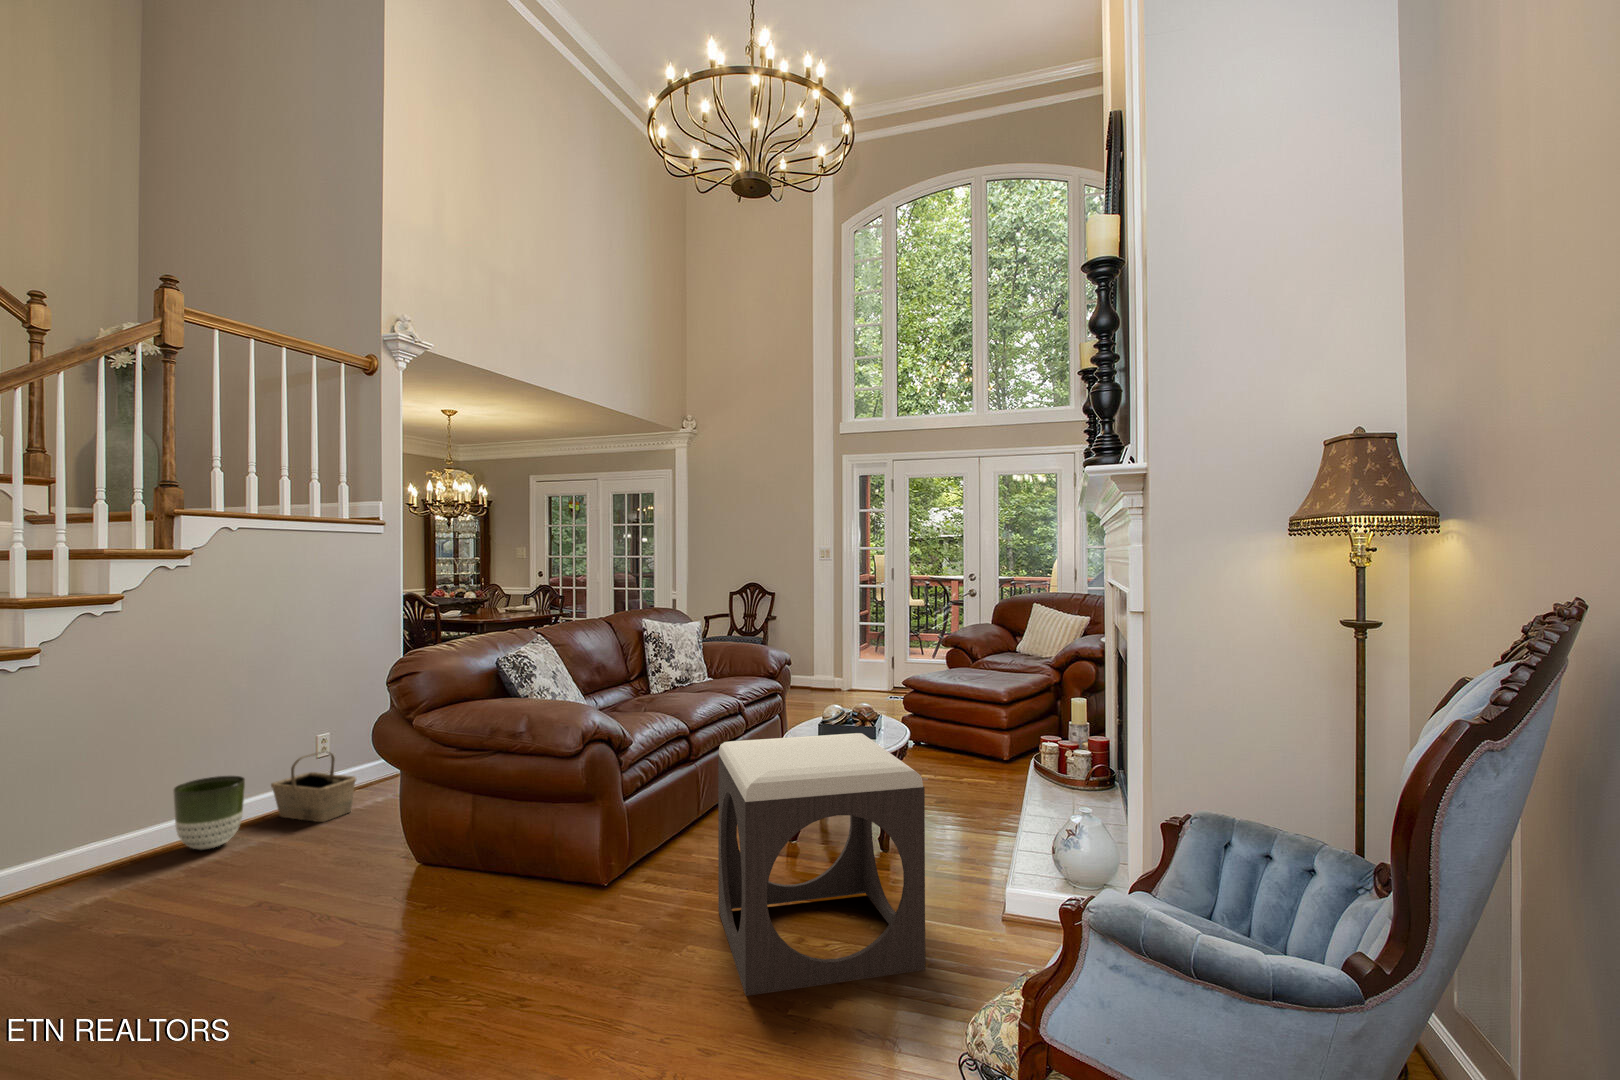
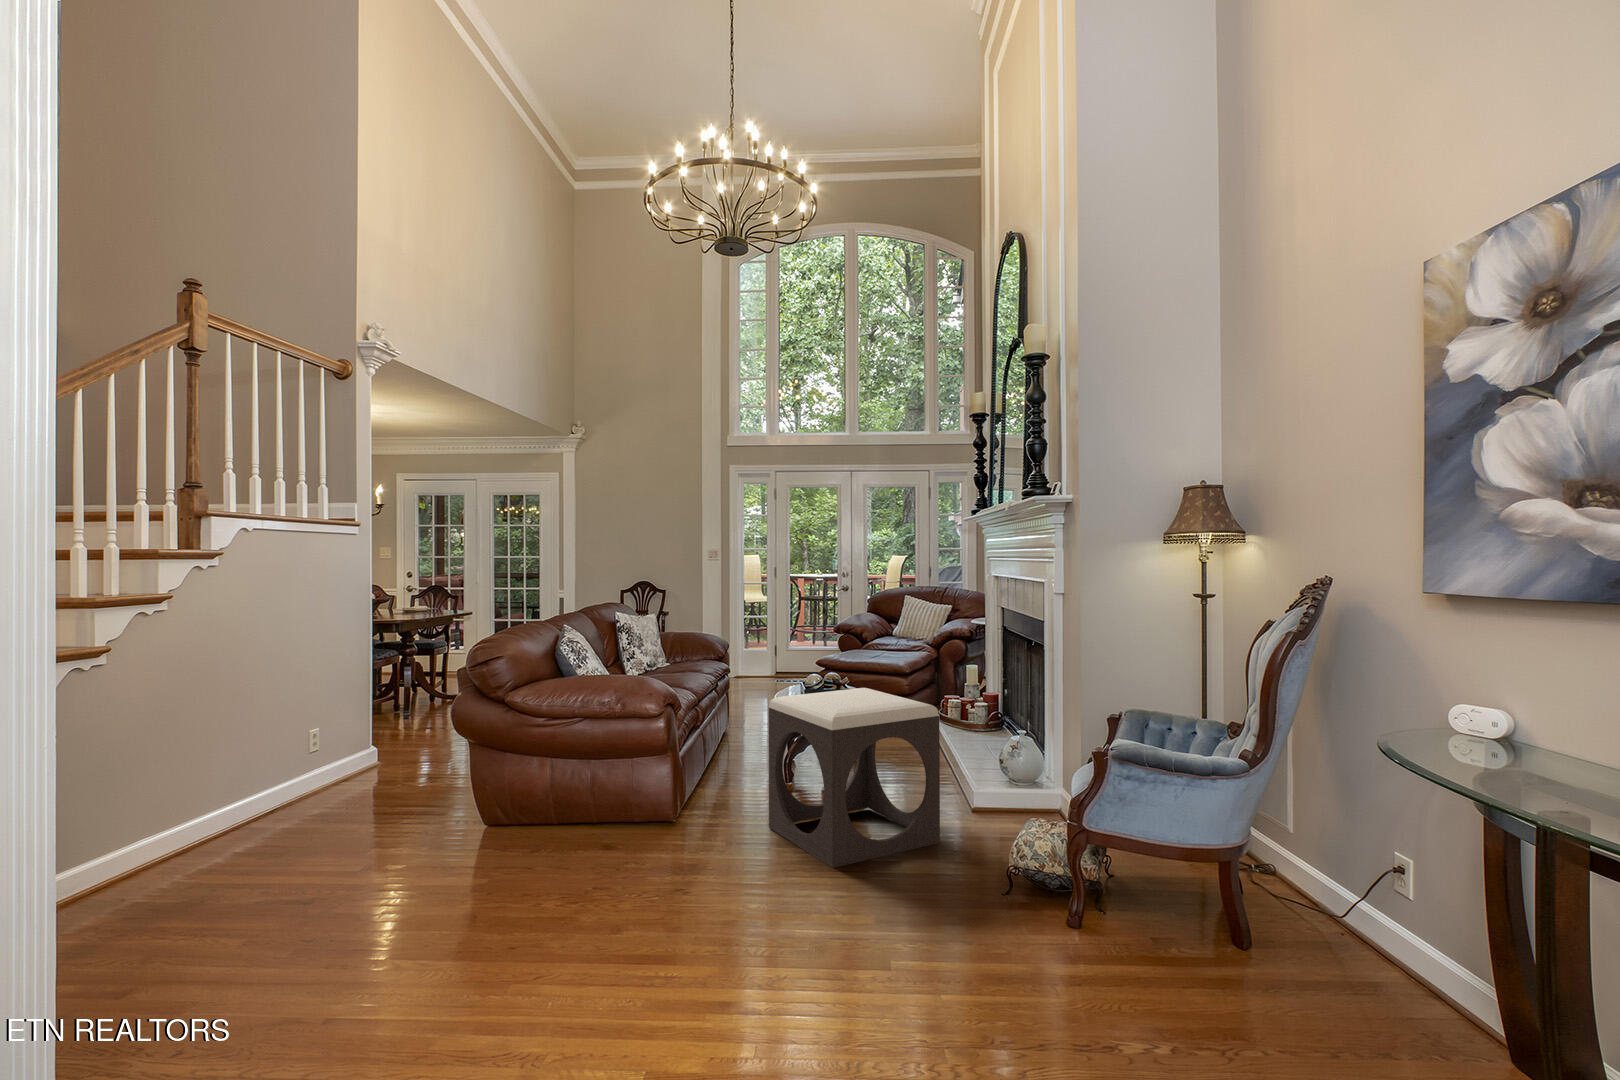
basket: present [271,751,356,822] -> none [282,741,366,806]
planter: present [173,776,245,850] -> none [218,765,283,834]

